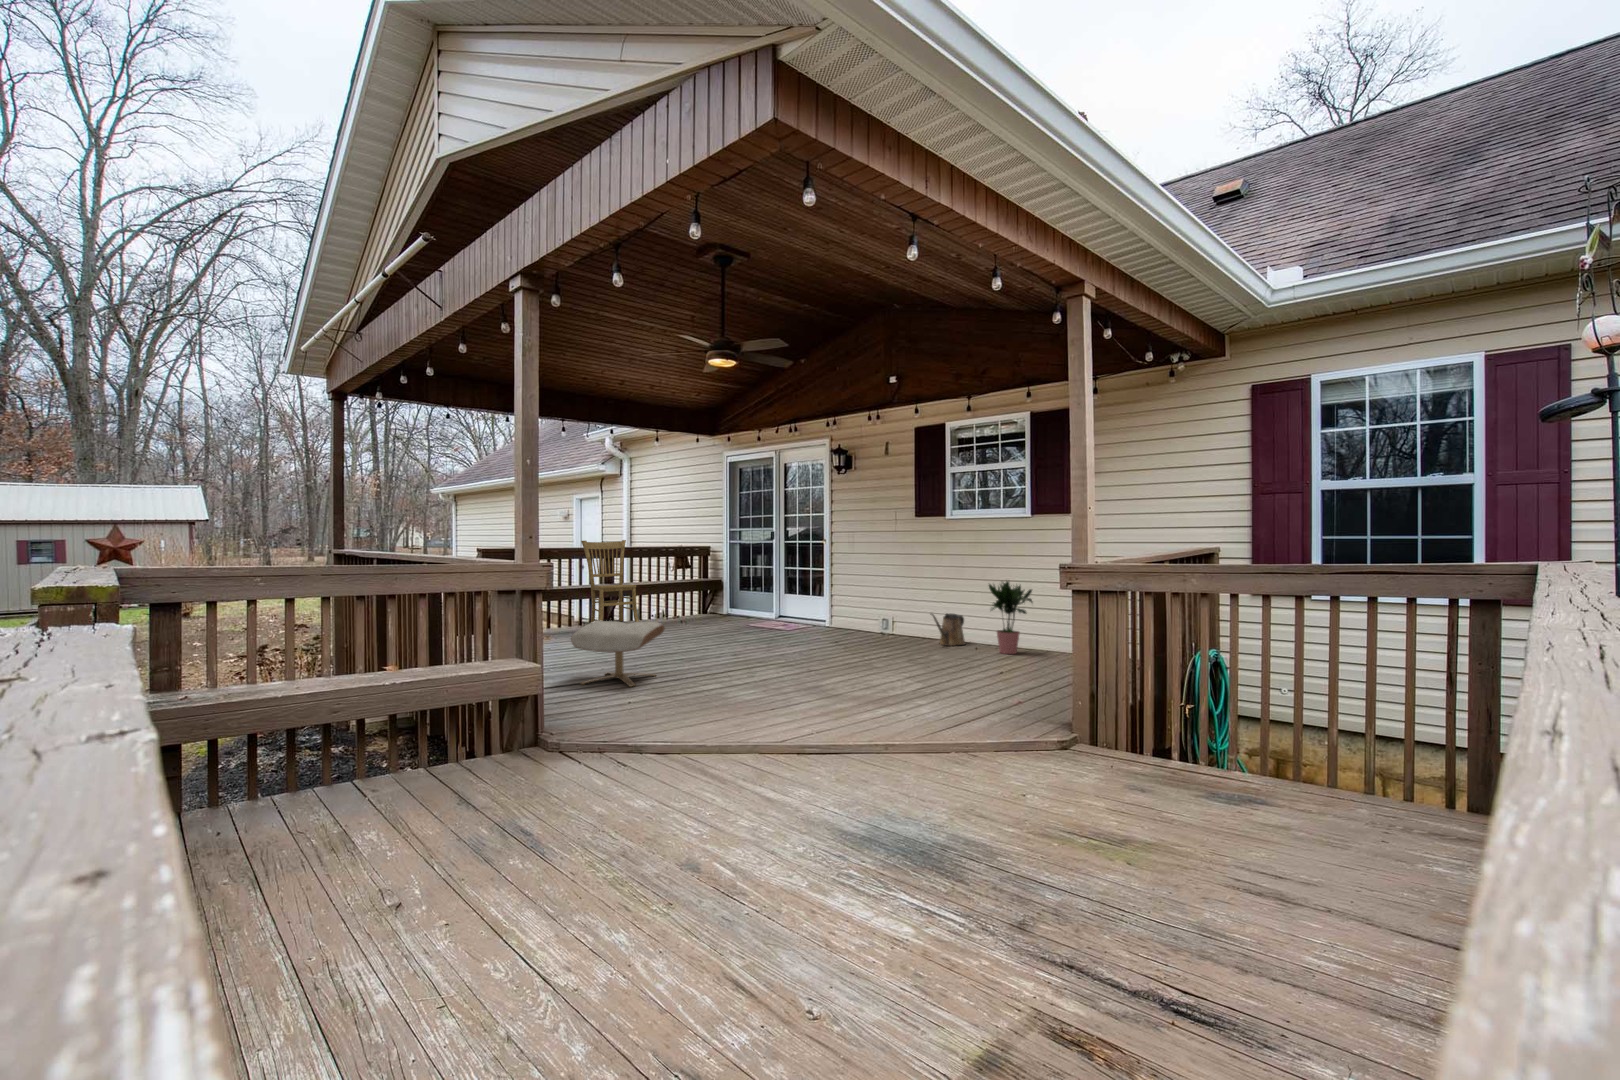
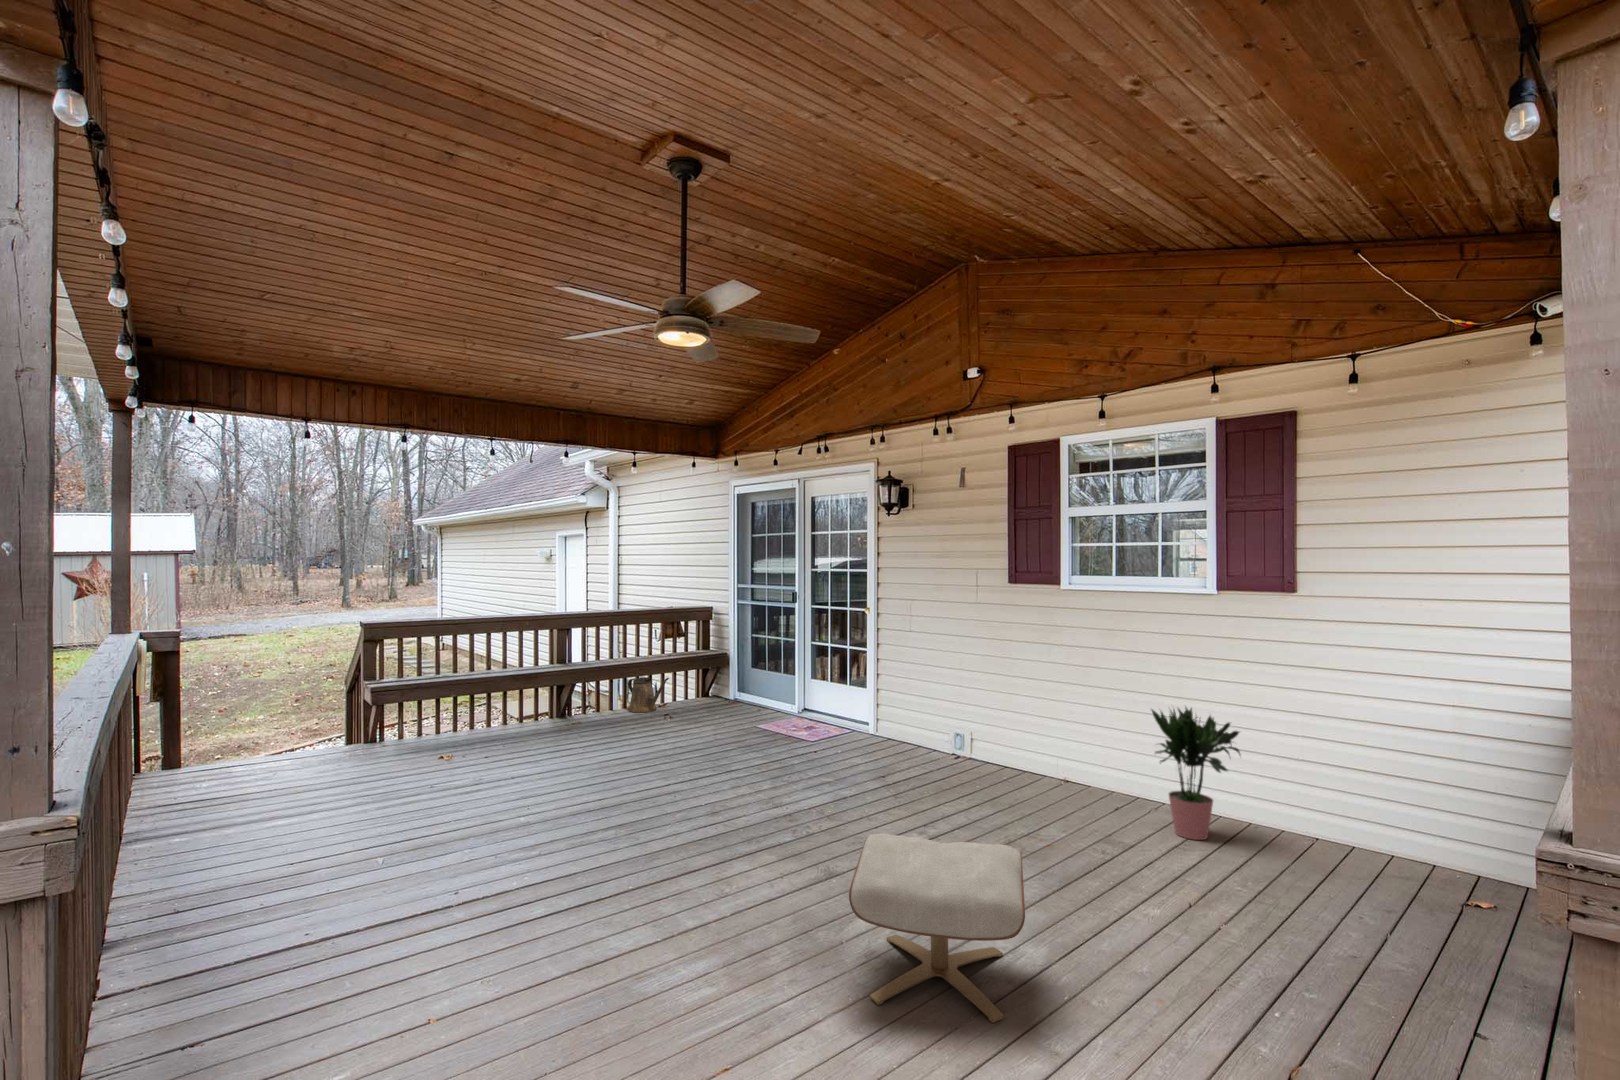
dining chair: present [581,540,639,622] -> none [525,605,604,736]
watering can: present [931,613,965,646] -> present [628,677,669,713]
ottoman: present [571,621,665,686] -> present [849,833,1025,1022]

